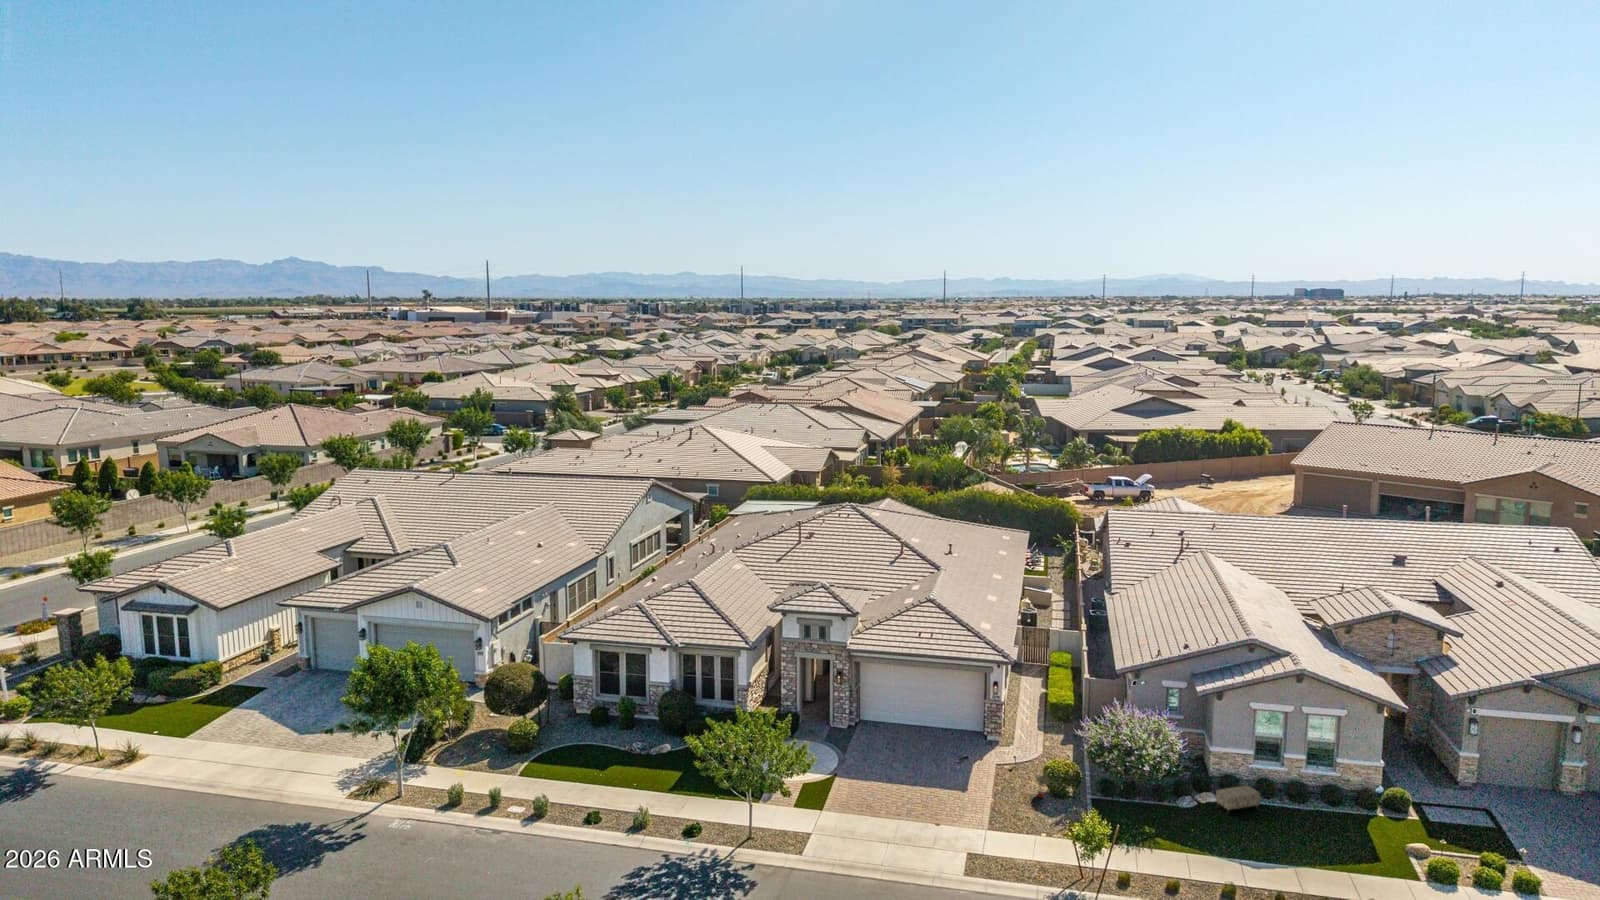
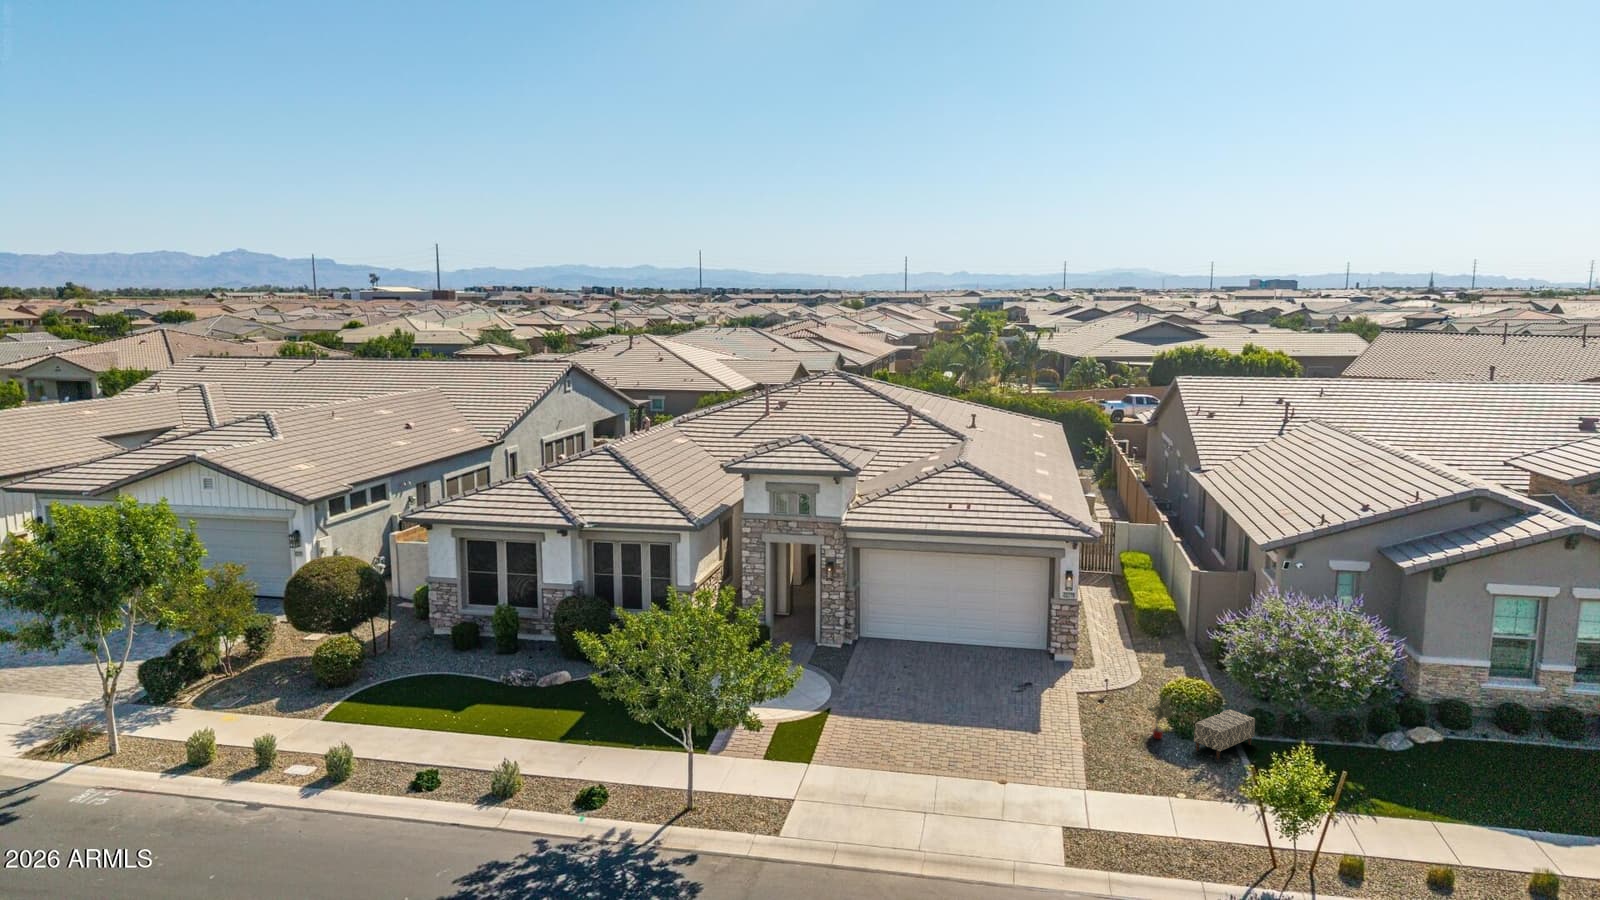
bench: present [1216,785,1260,814] -> present [1194,709,1255,759]

